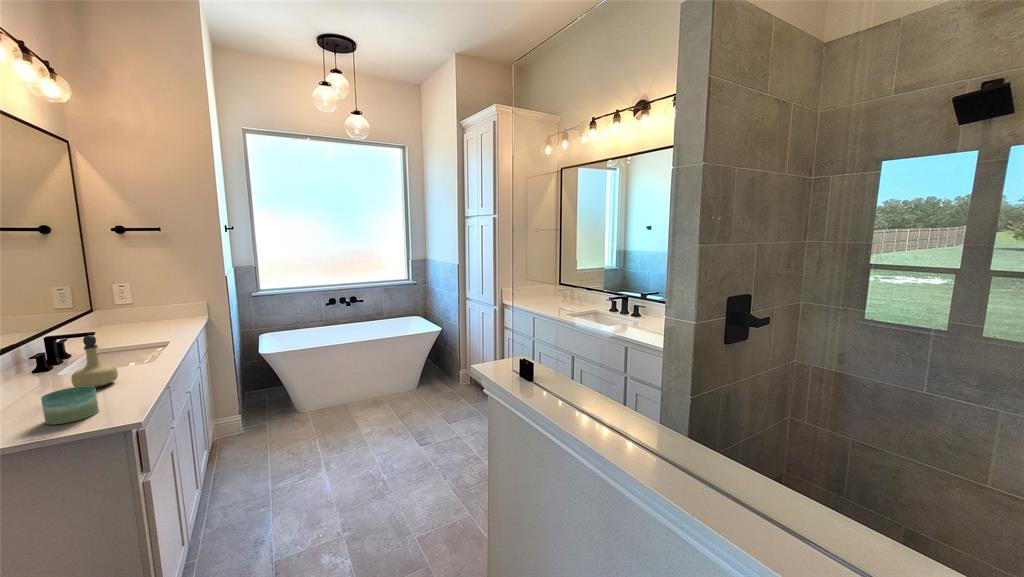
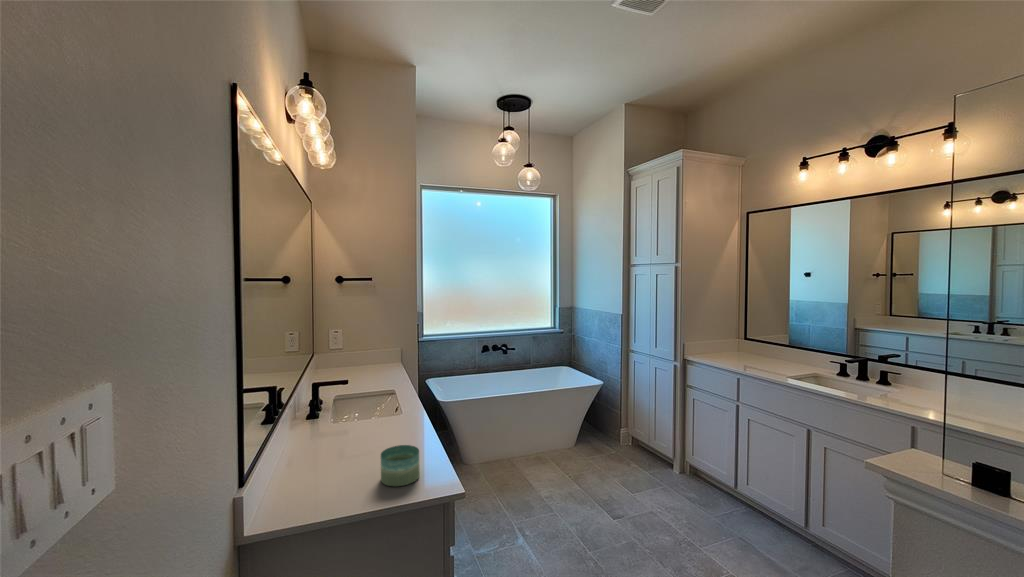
perfume bottle: present [71,335,118,387] -> none [367,389,401,443]

